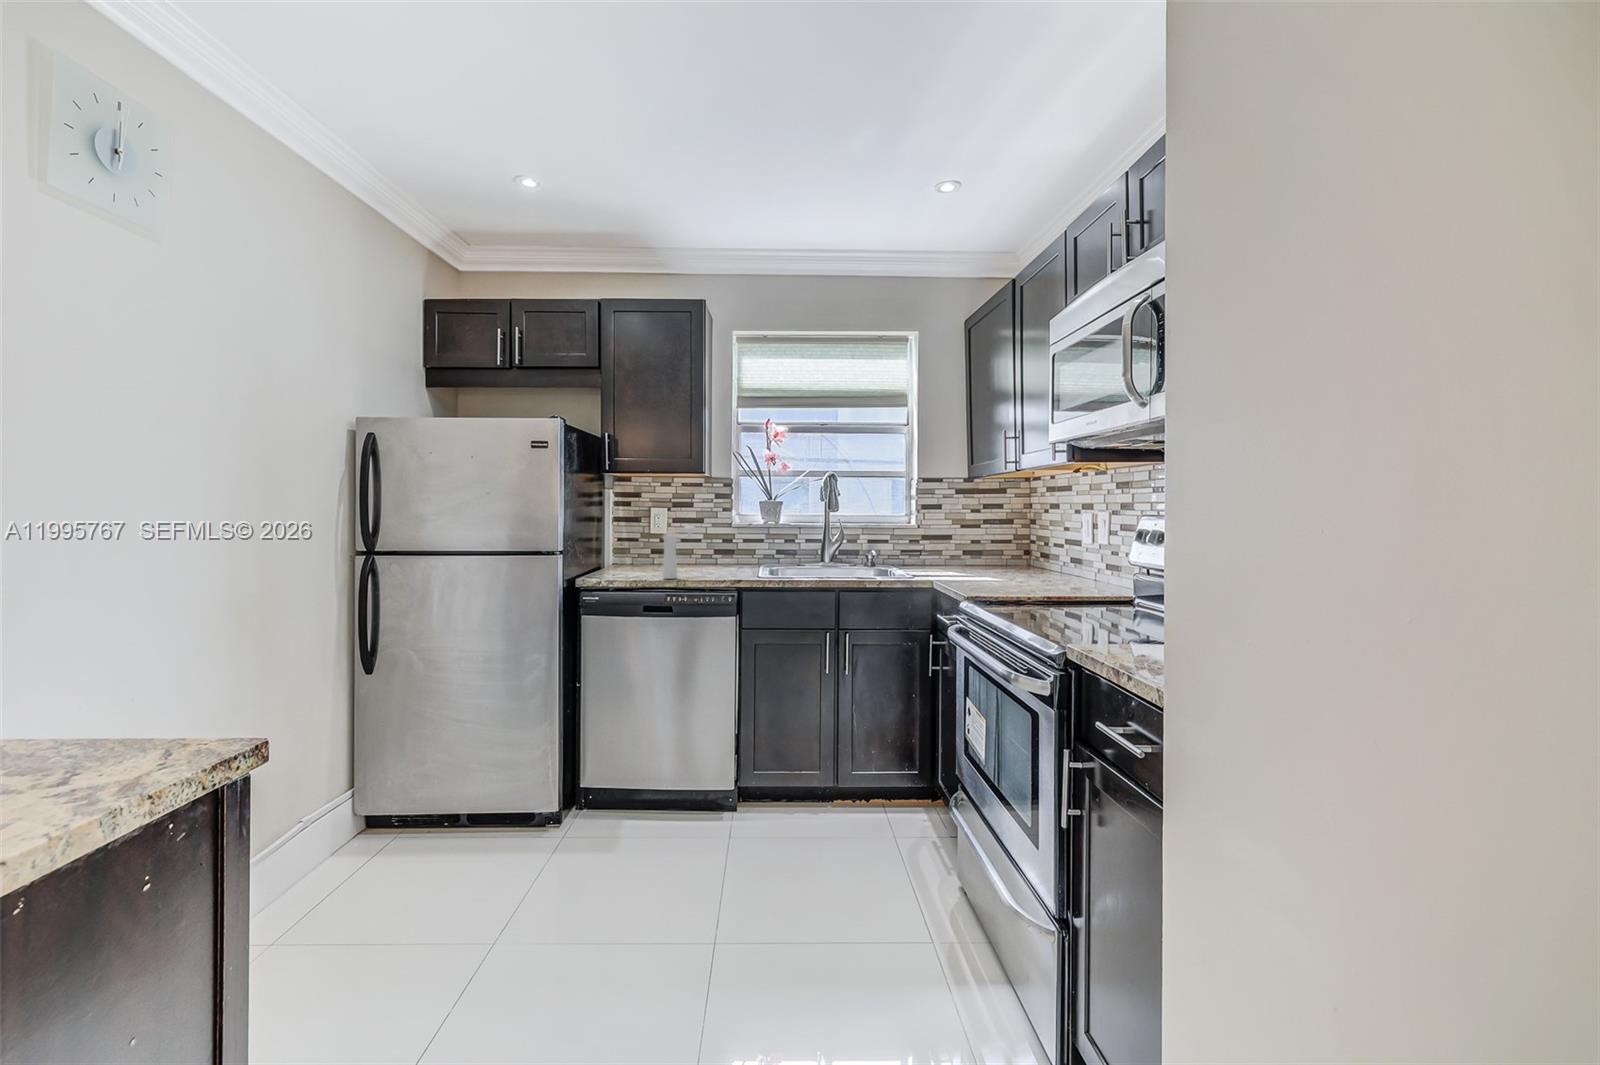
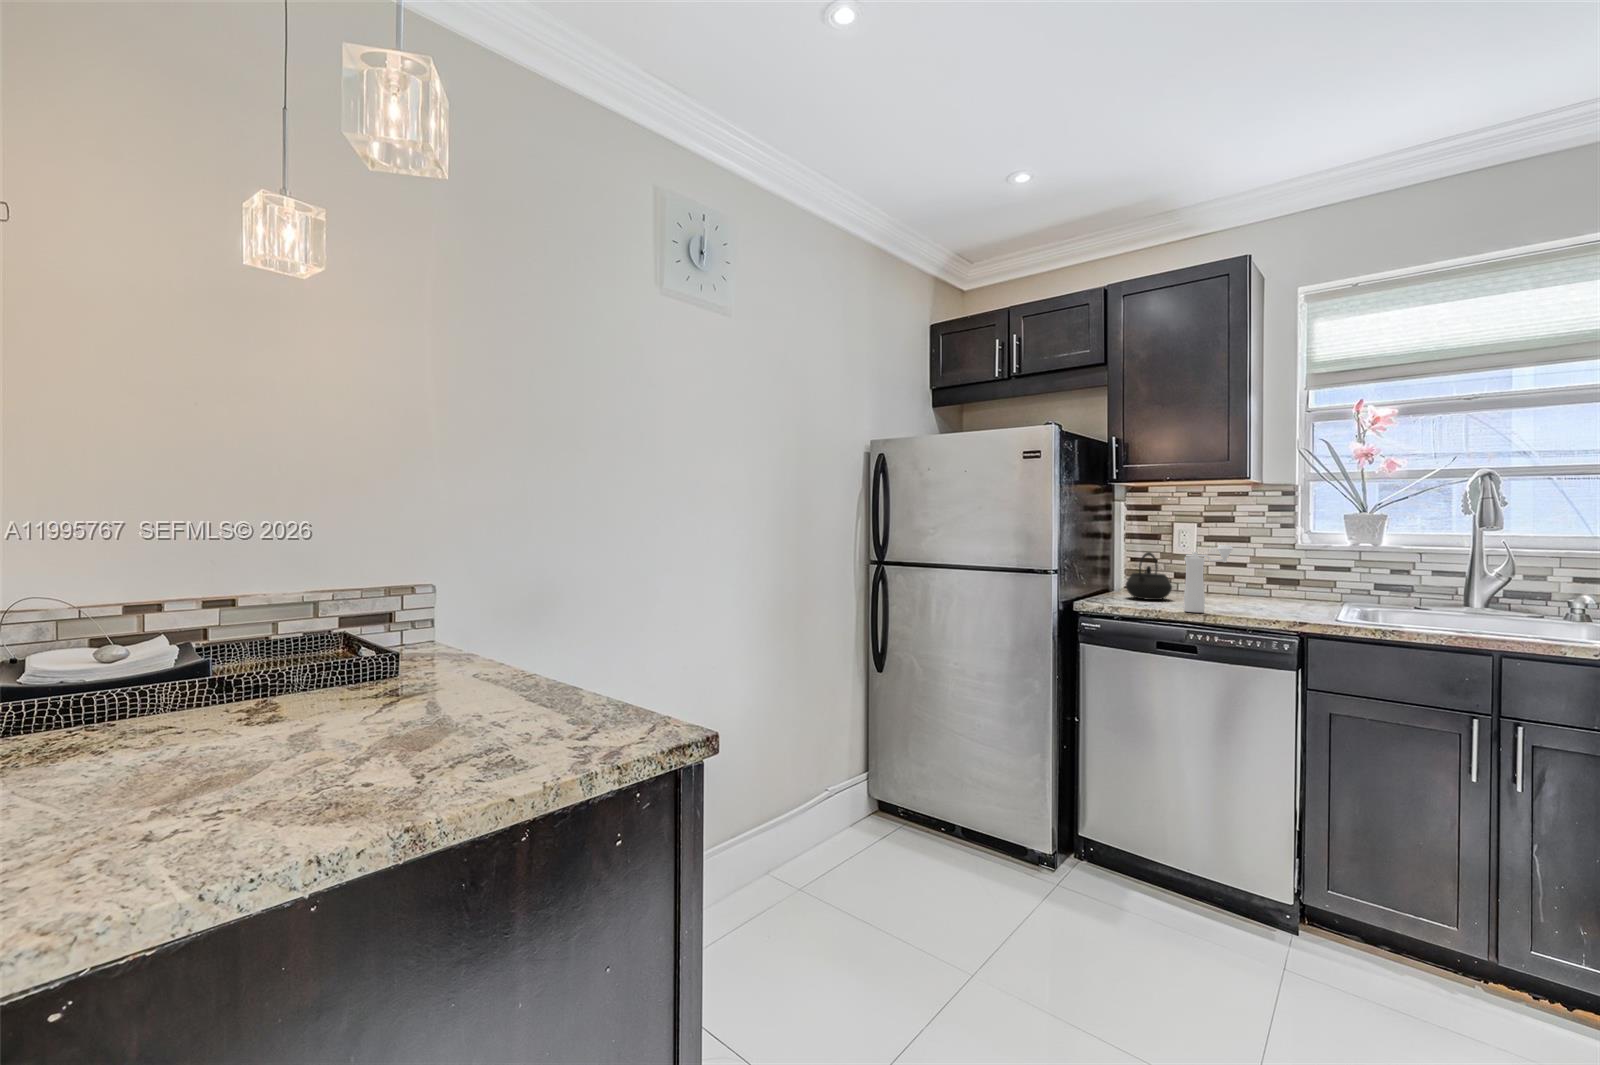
kettle: none [616,532,652,572] -> present [1126,552,1172,600]

